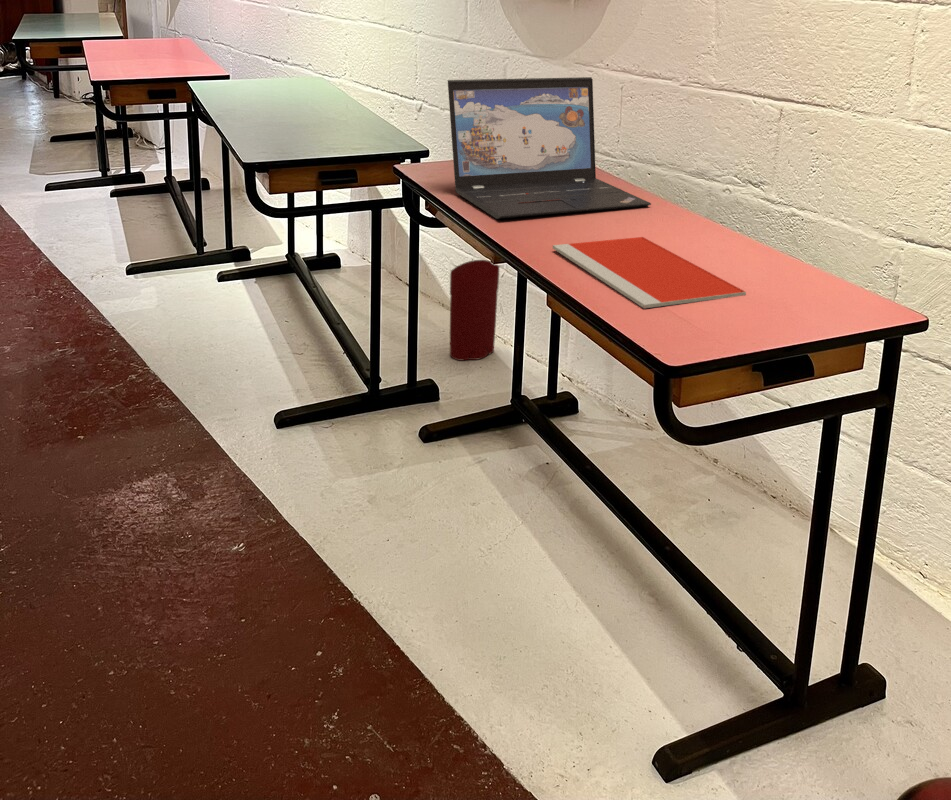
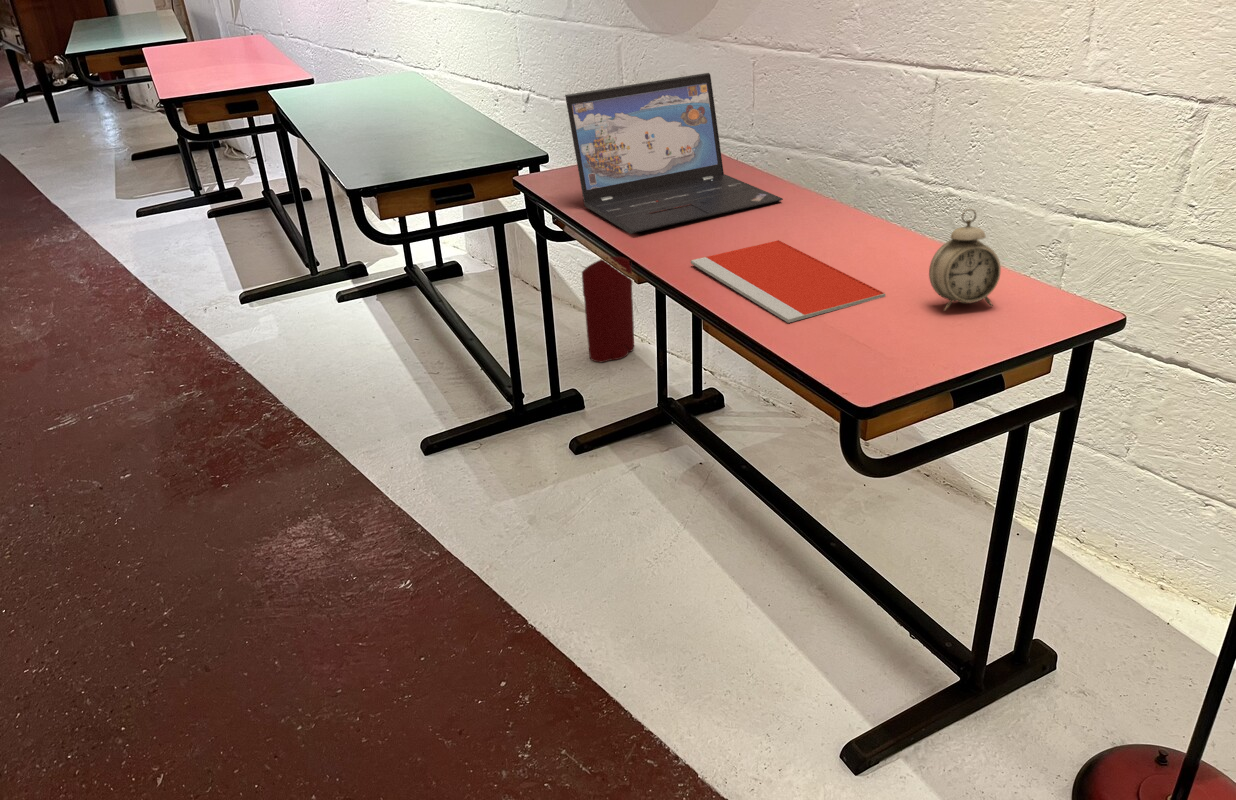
alarm clock: none [793,209,868,313] -> present [929,209,1001,311]

